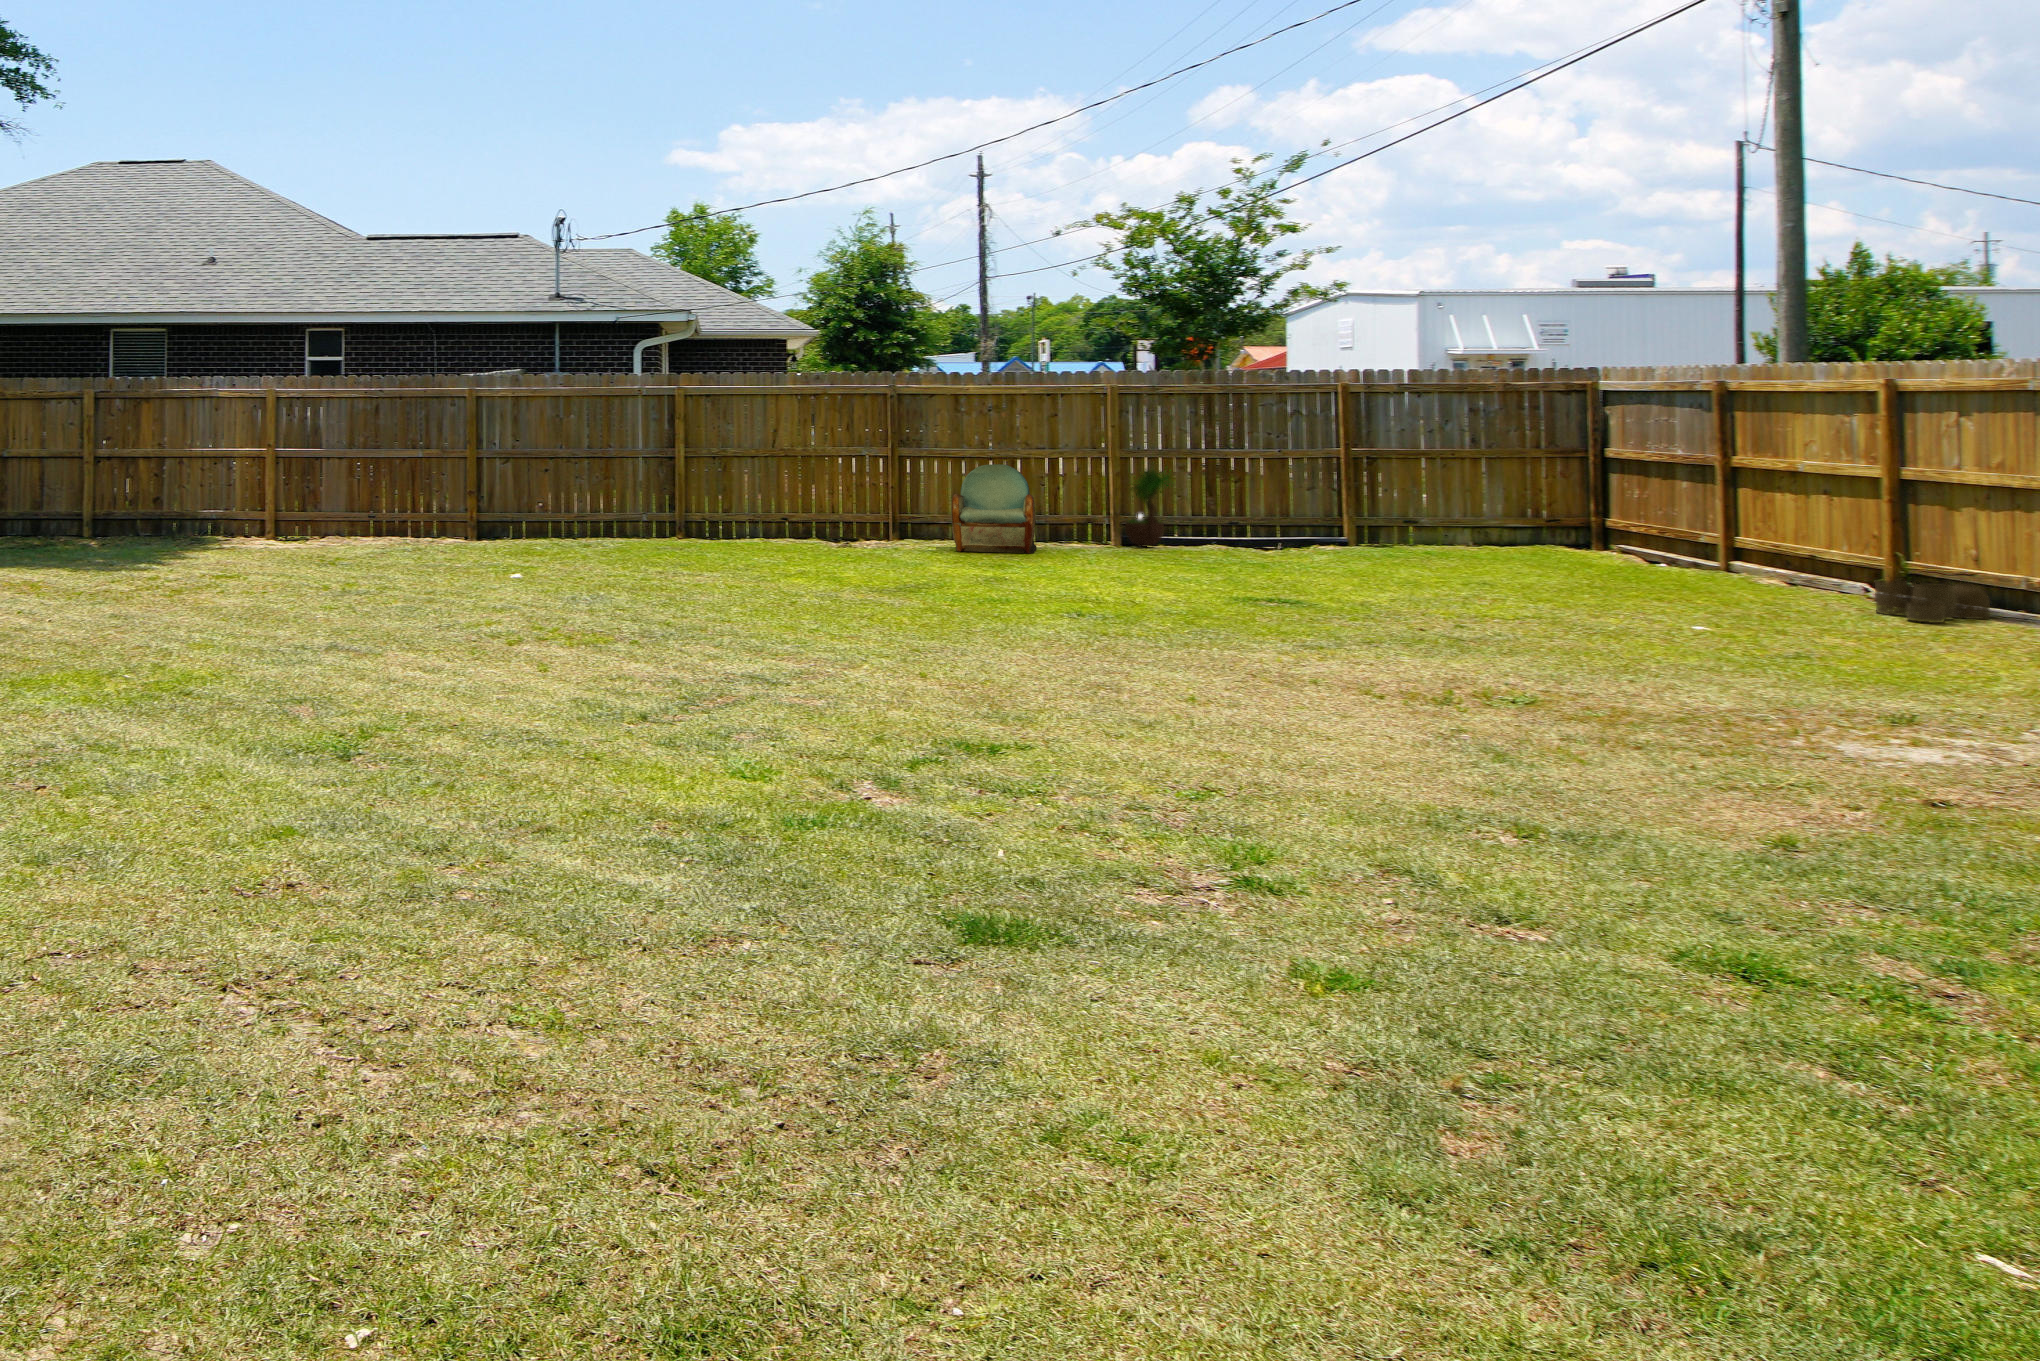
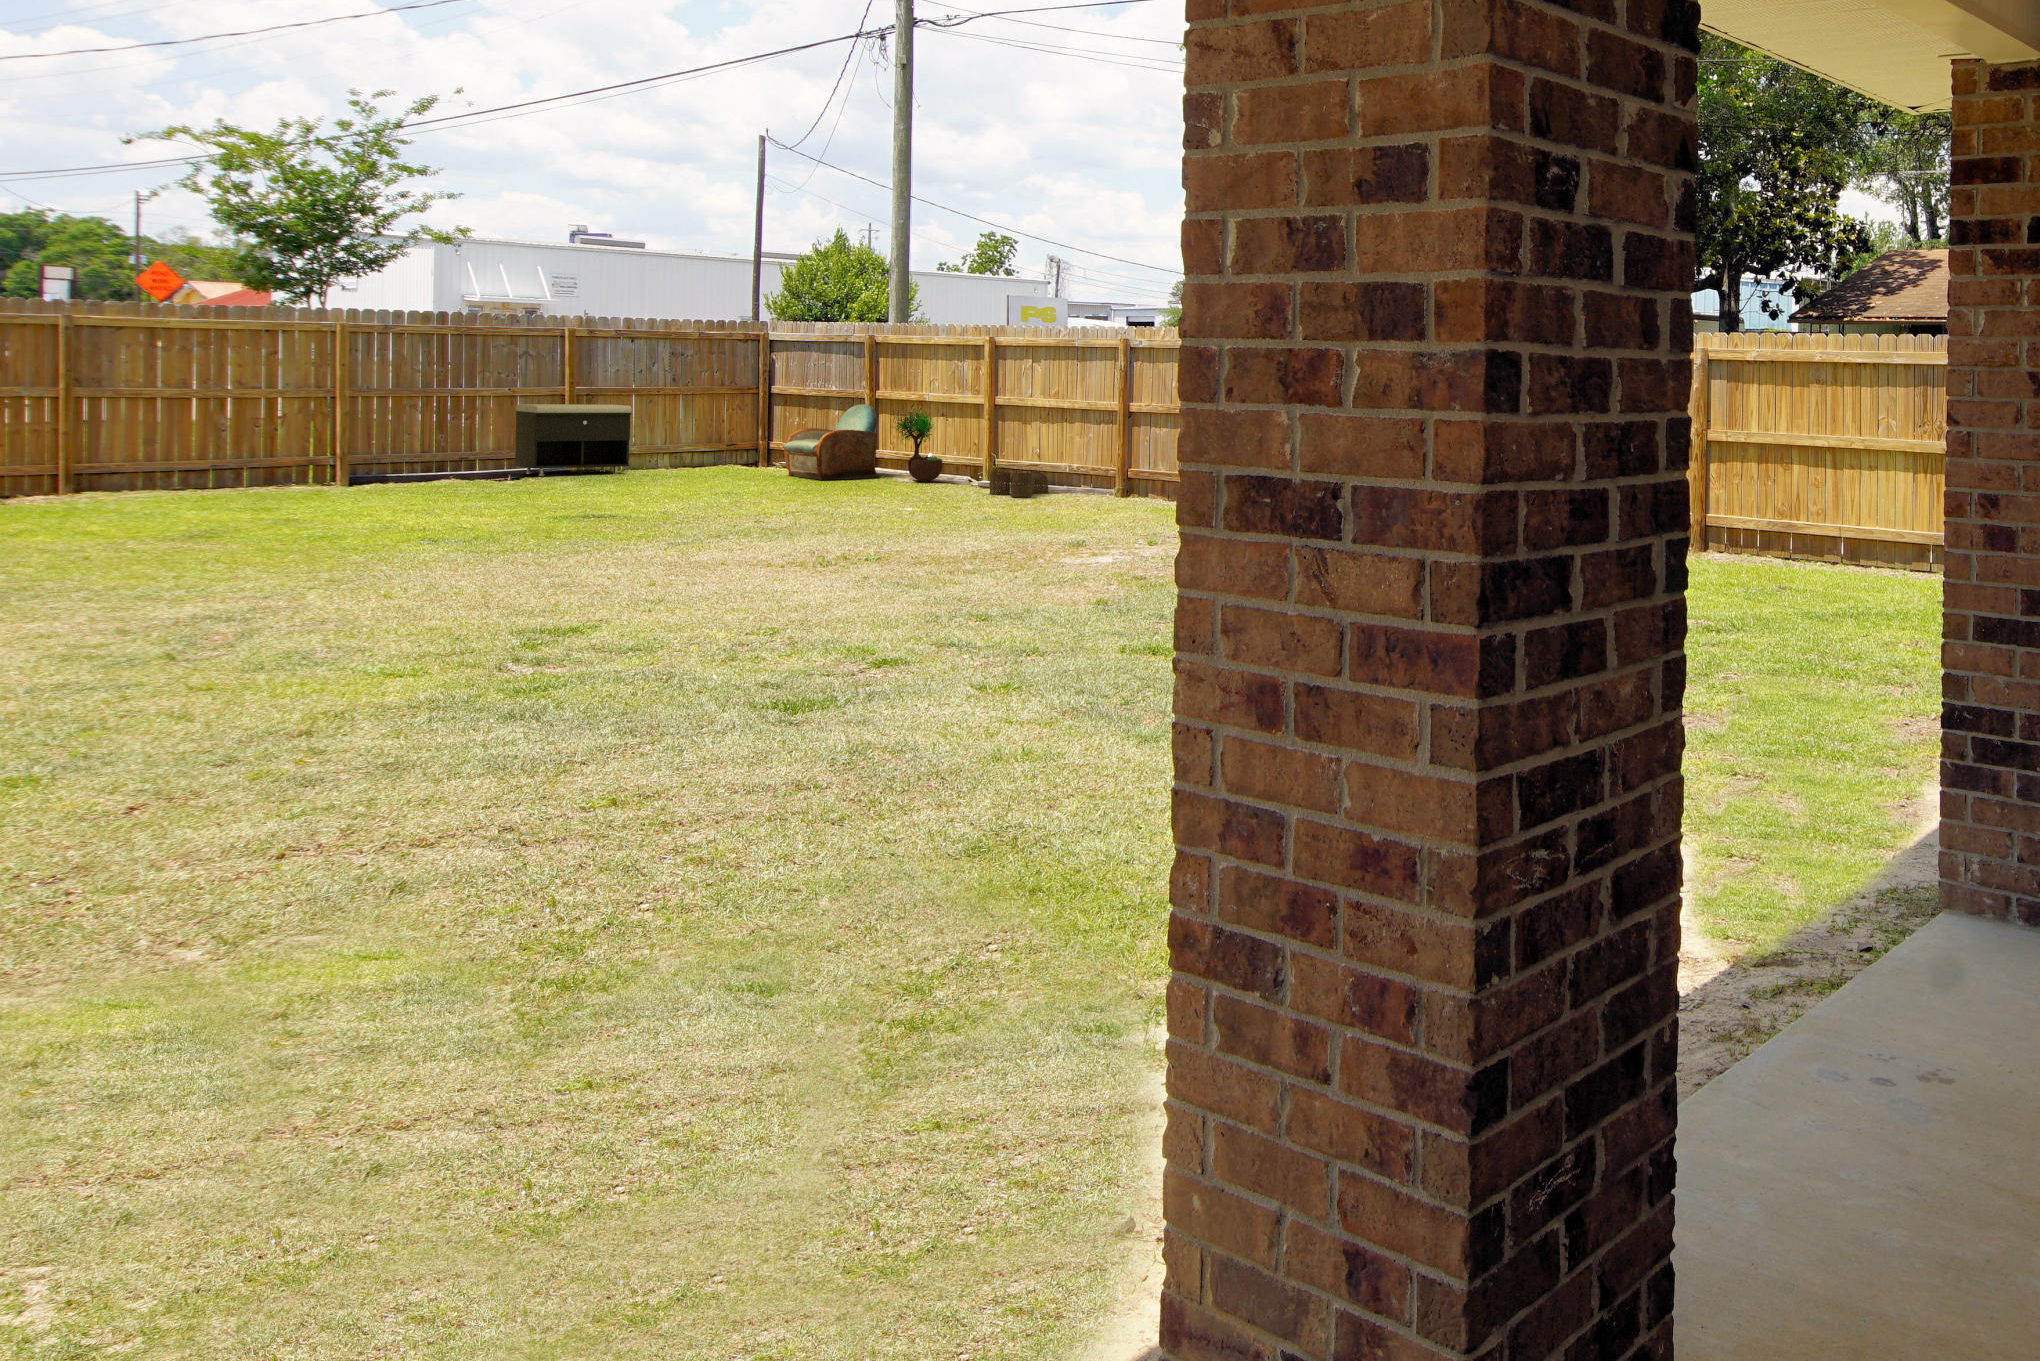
armchair: present [951,464,1037,553] -> present [783,404,880,480]
potted tree: present [1125,466,1171,547] -> present [893,409,943,482]
storage bench: none [1291,468,1411,549] -> present [515,404,631,476]

